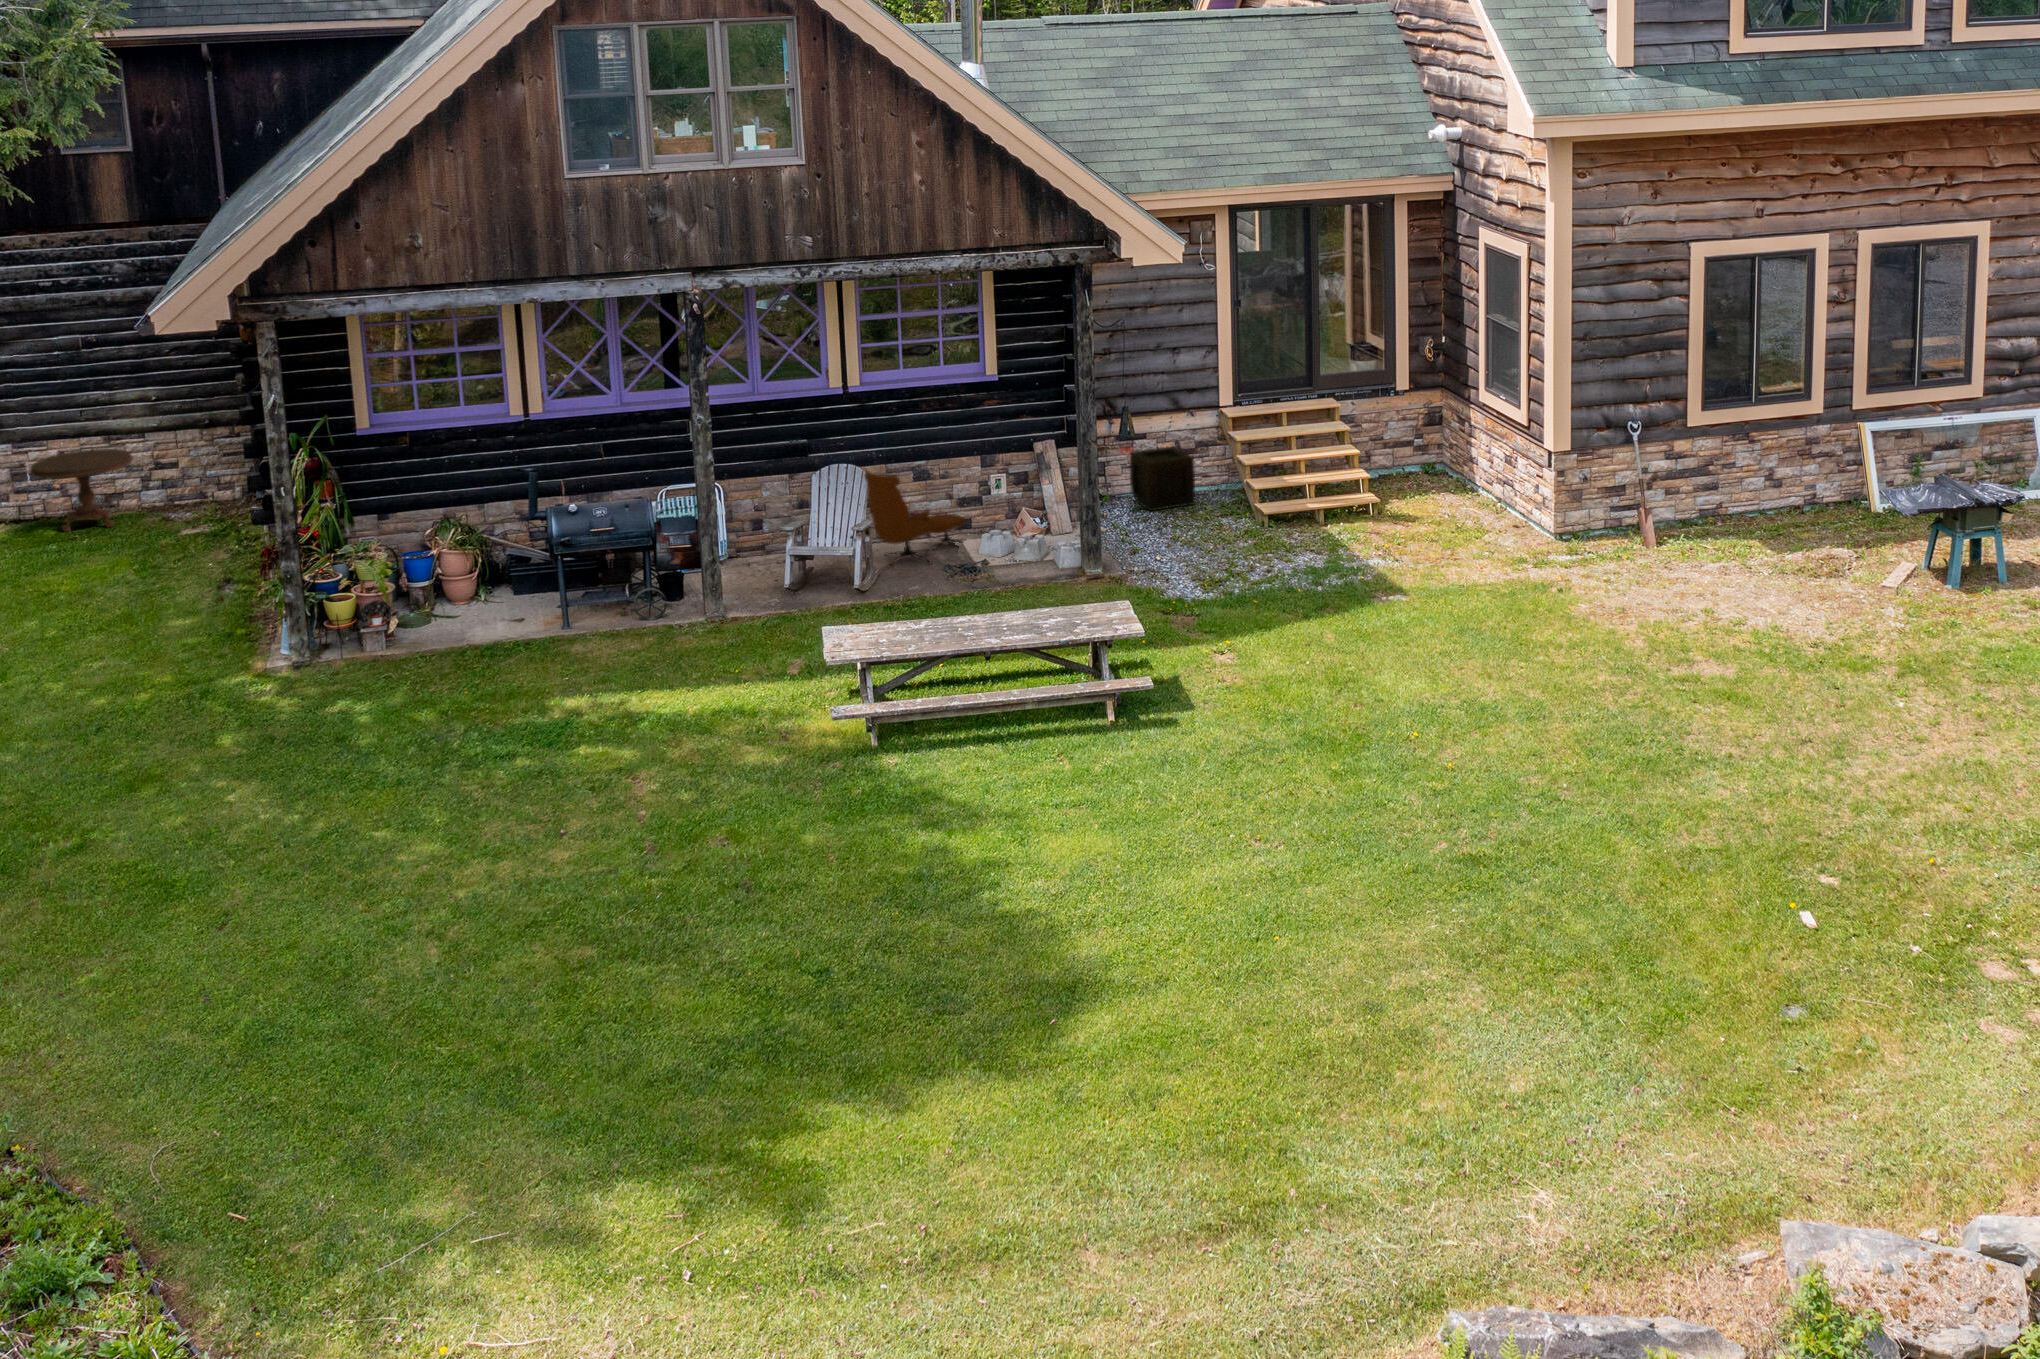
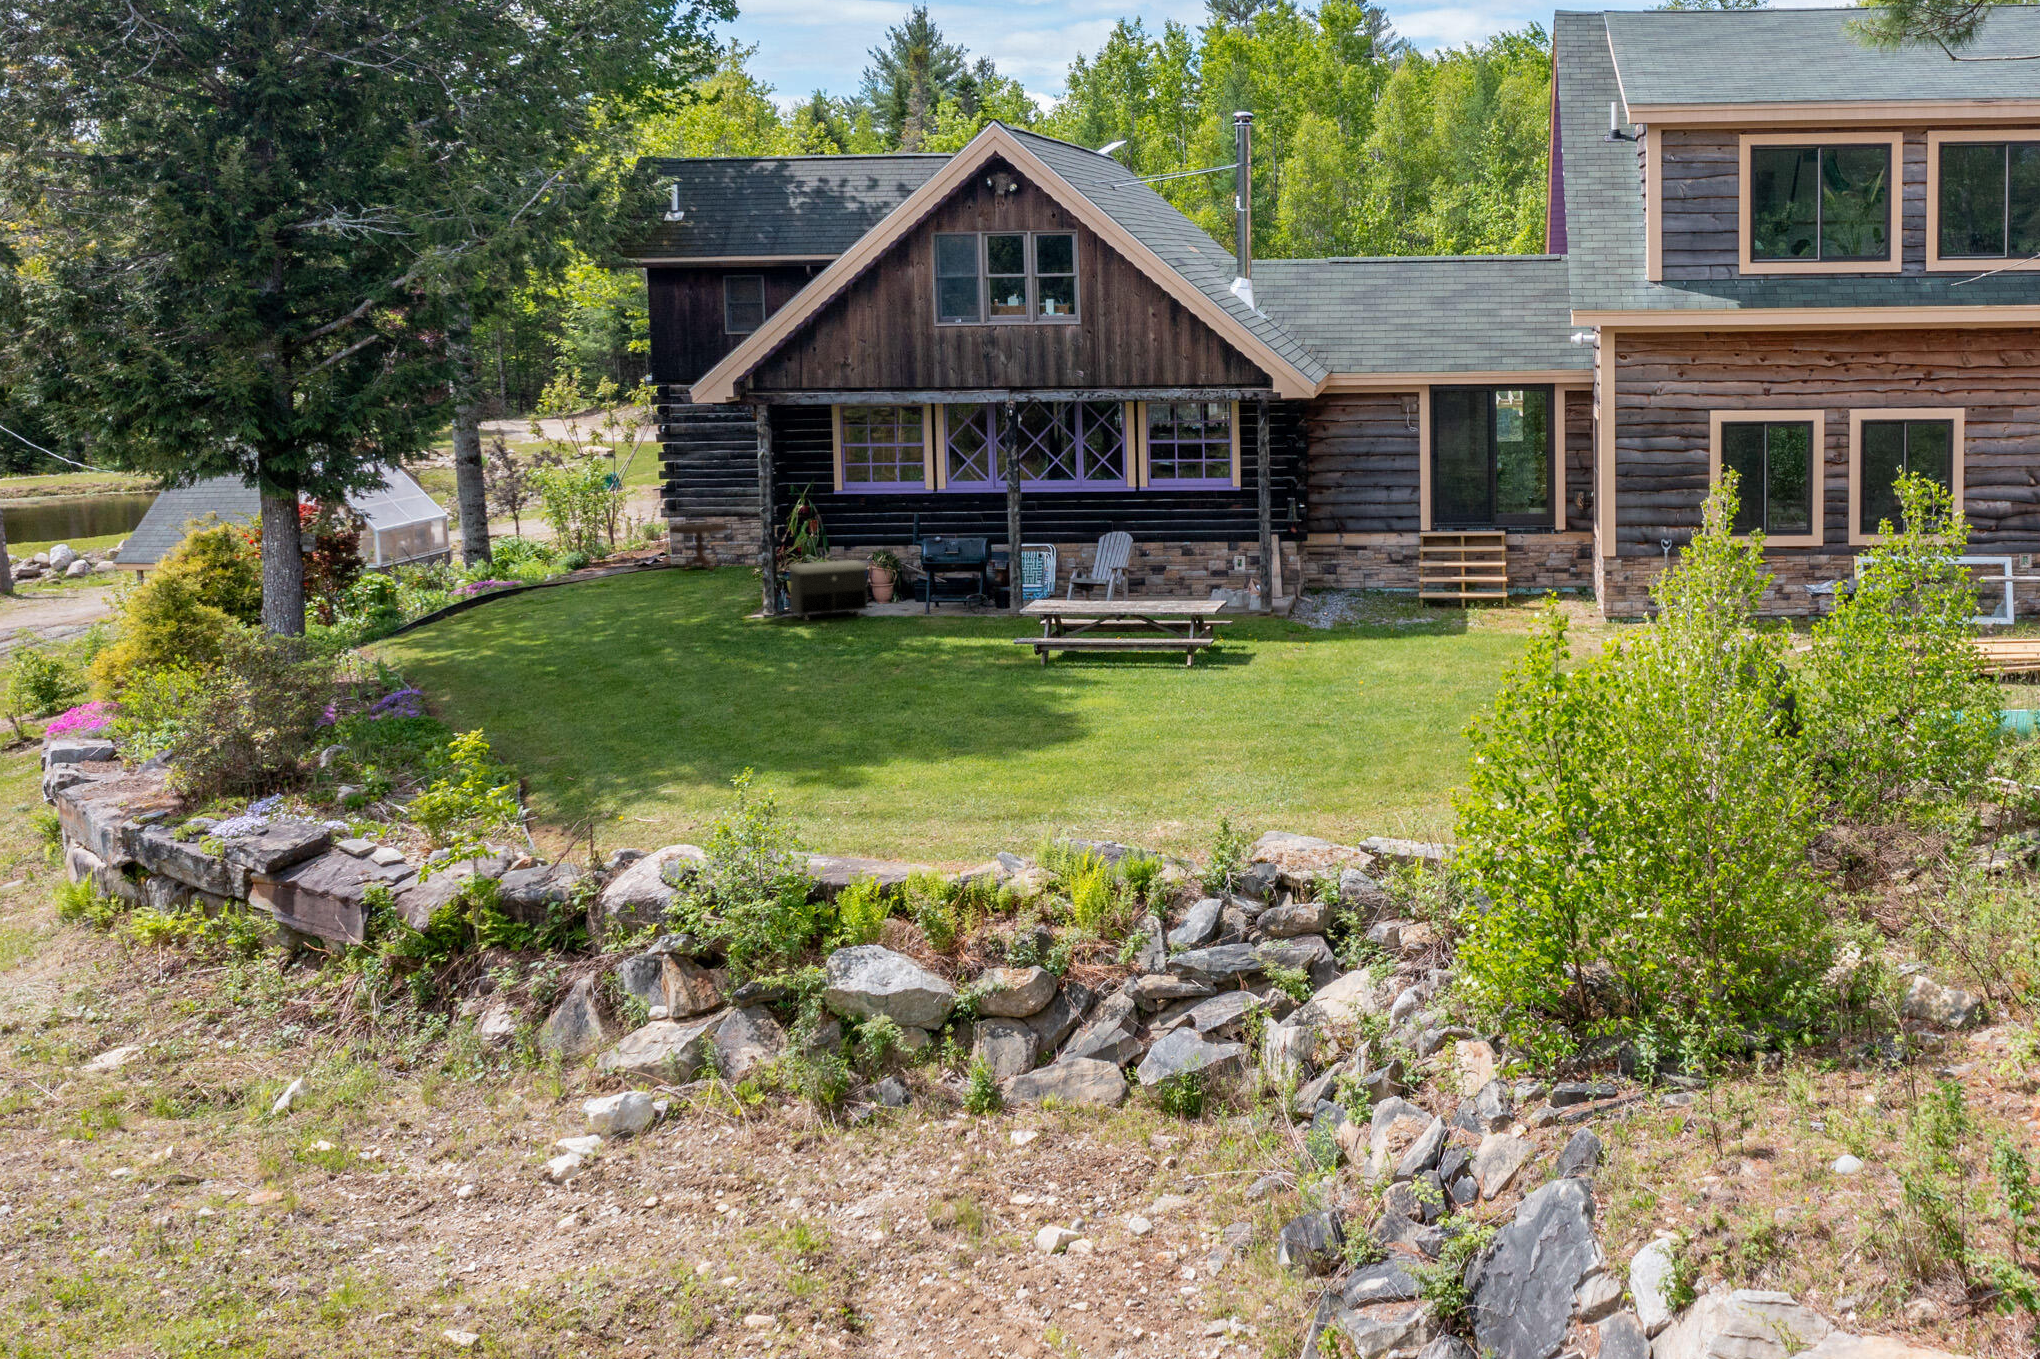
wooden crate: present [1130,446,1195,511] -> none [1342,557,1382,597]
lounge chair: present [864,471,966,566] -> none [1136,540,1211,607]
storage bench: none [308,547,452,664] -> present [789,560,867,618]

